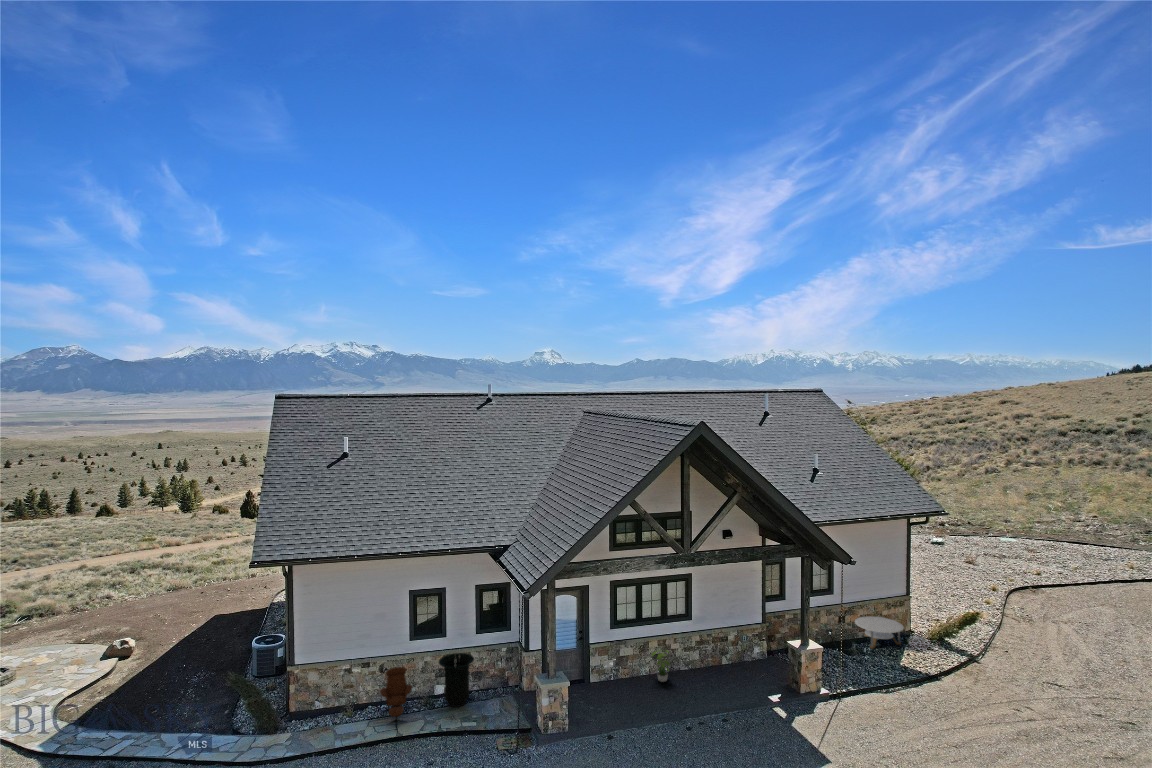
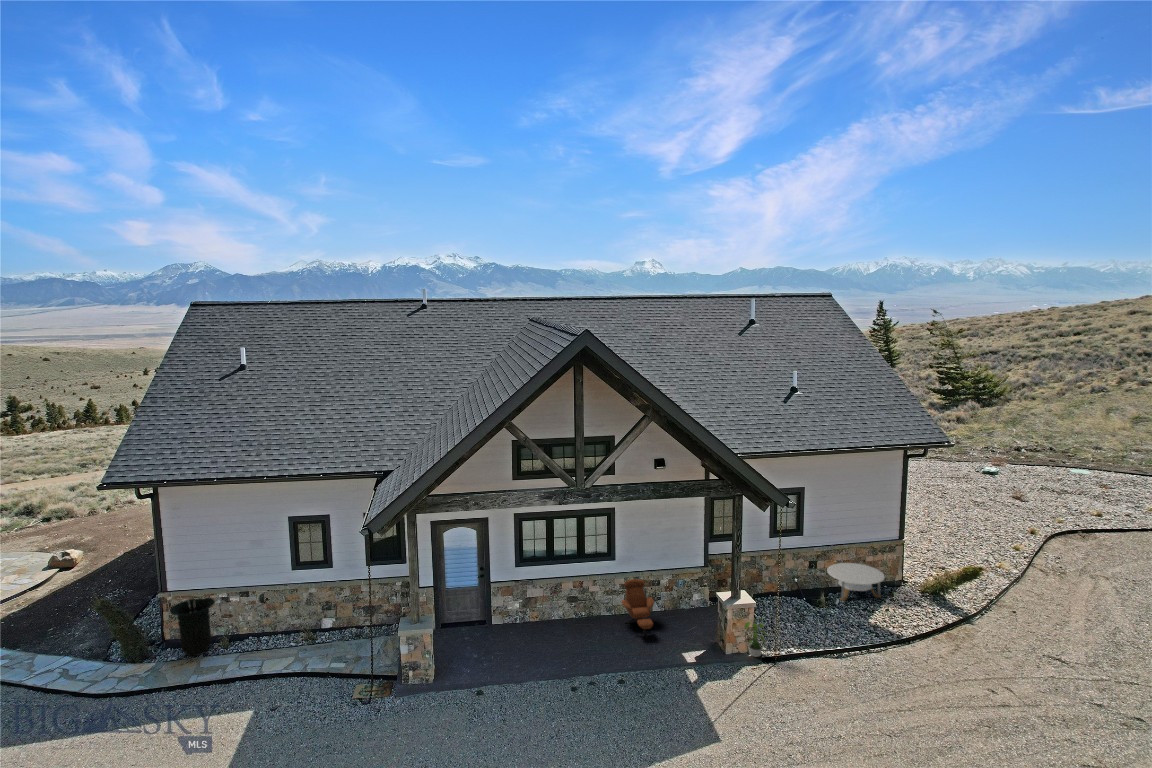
potted plant: present [652,650,670,682] -> present [744,618,767,657]
trash can: present [439,653,474,707] -> present [170,597,215,656]
lounge chair: present [380,667,412,726] -> present [622,579,654,637]

